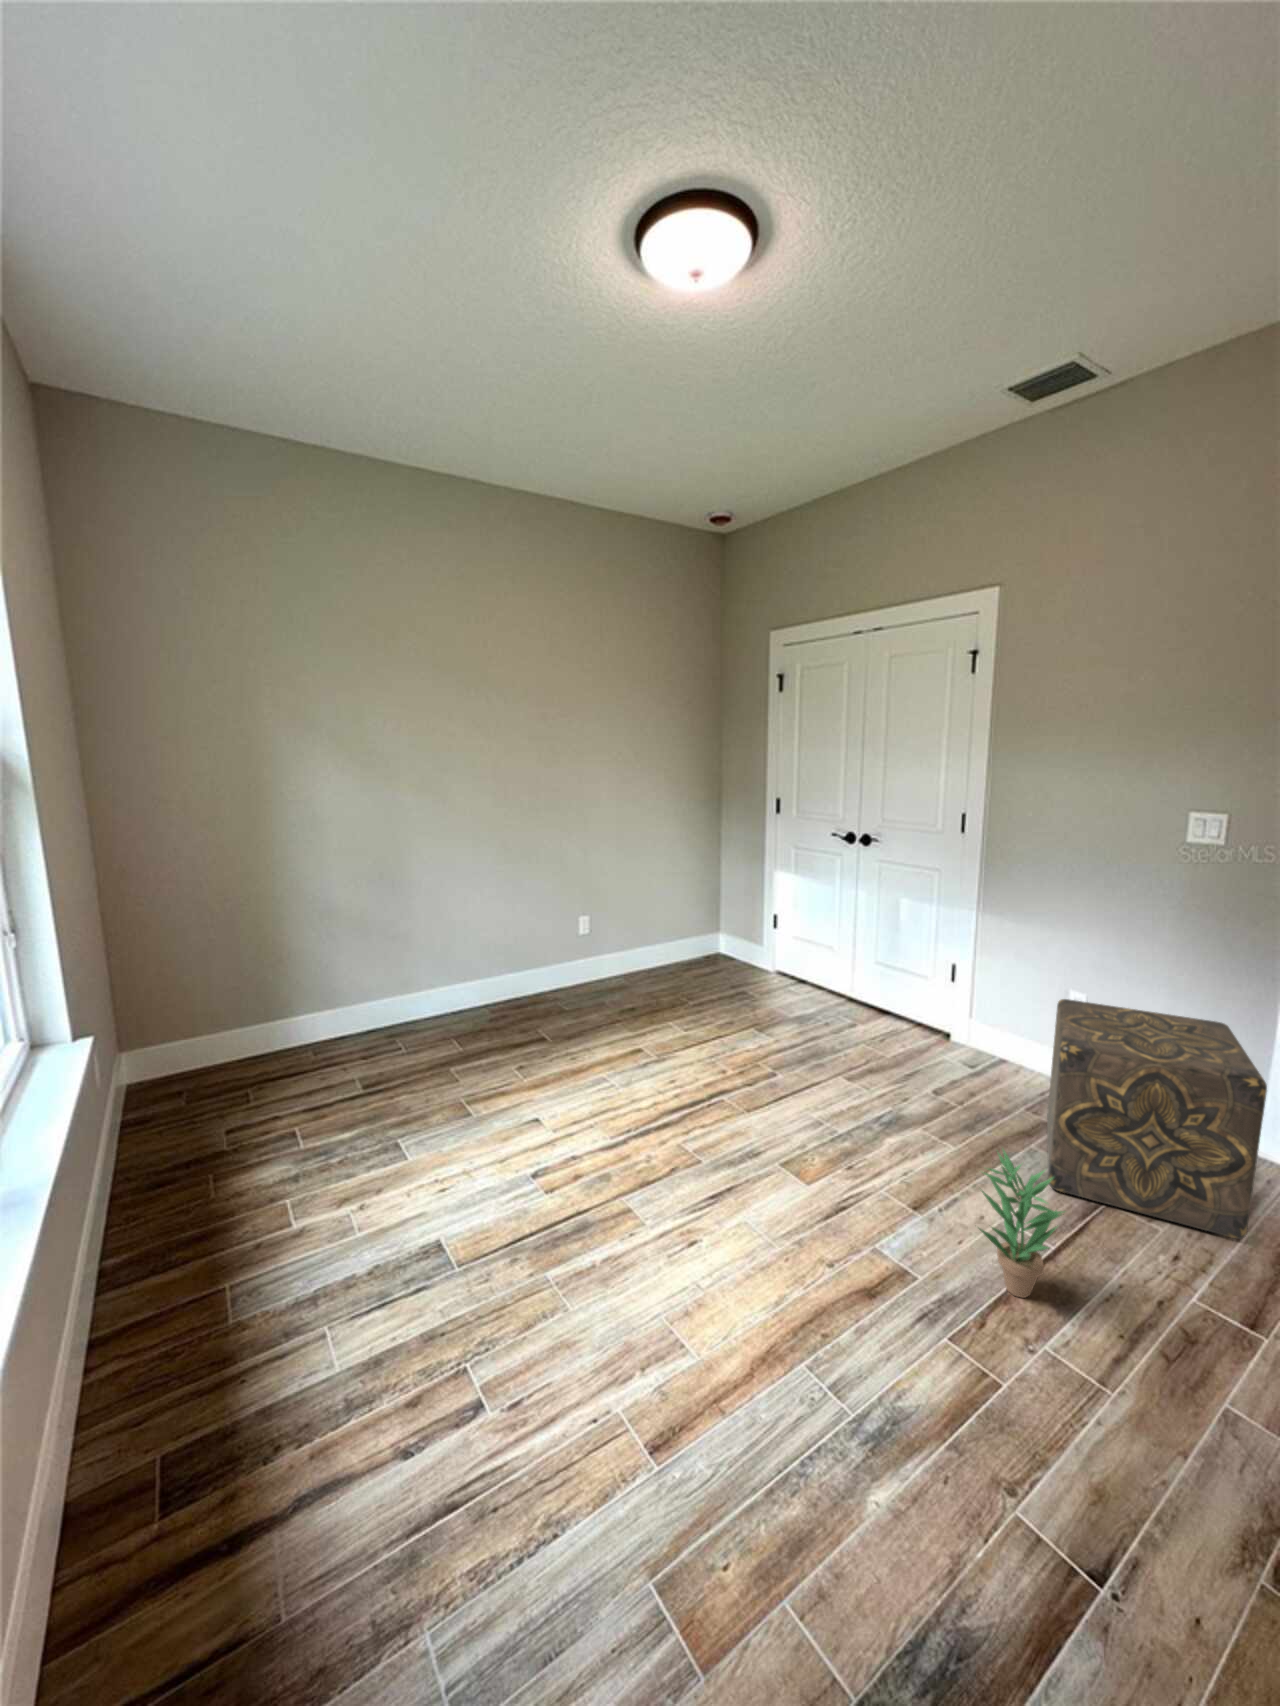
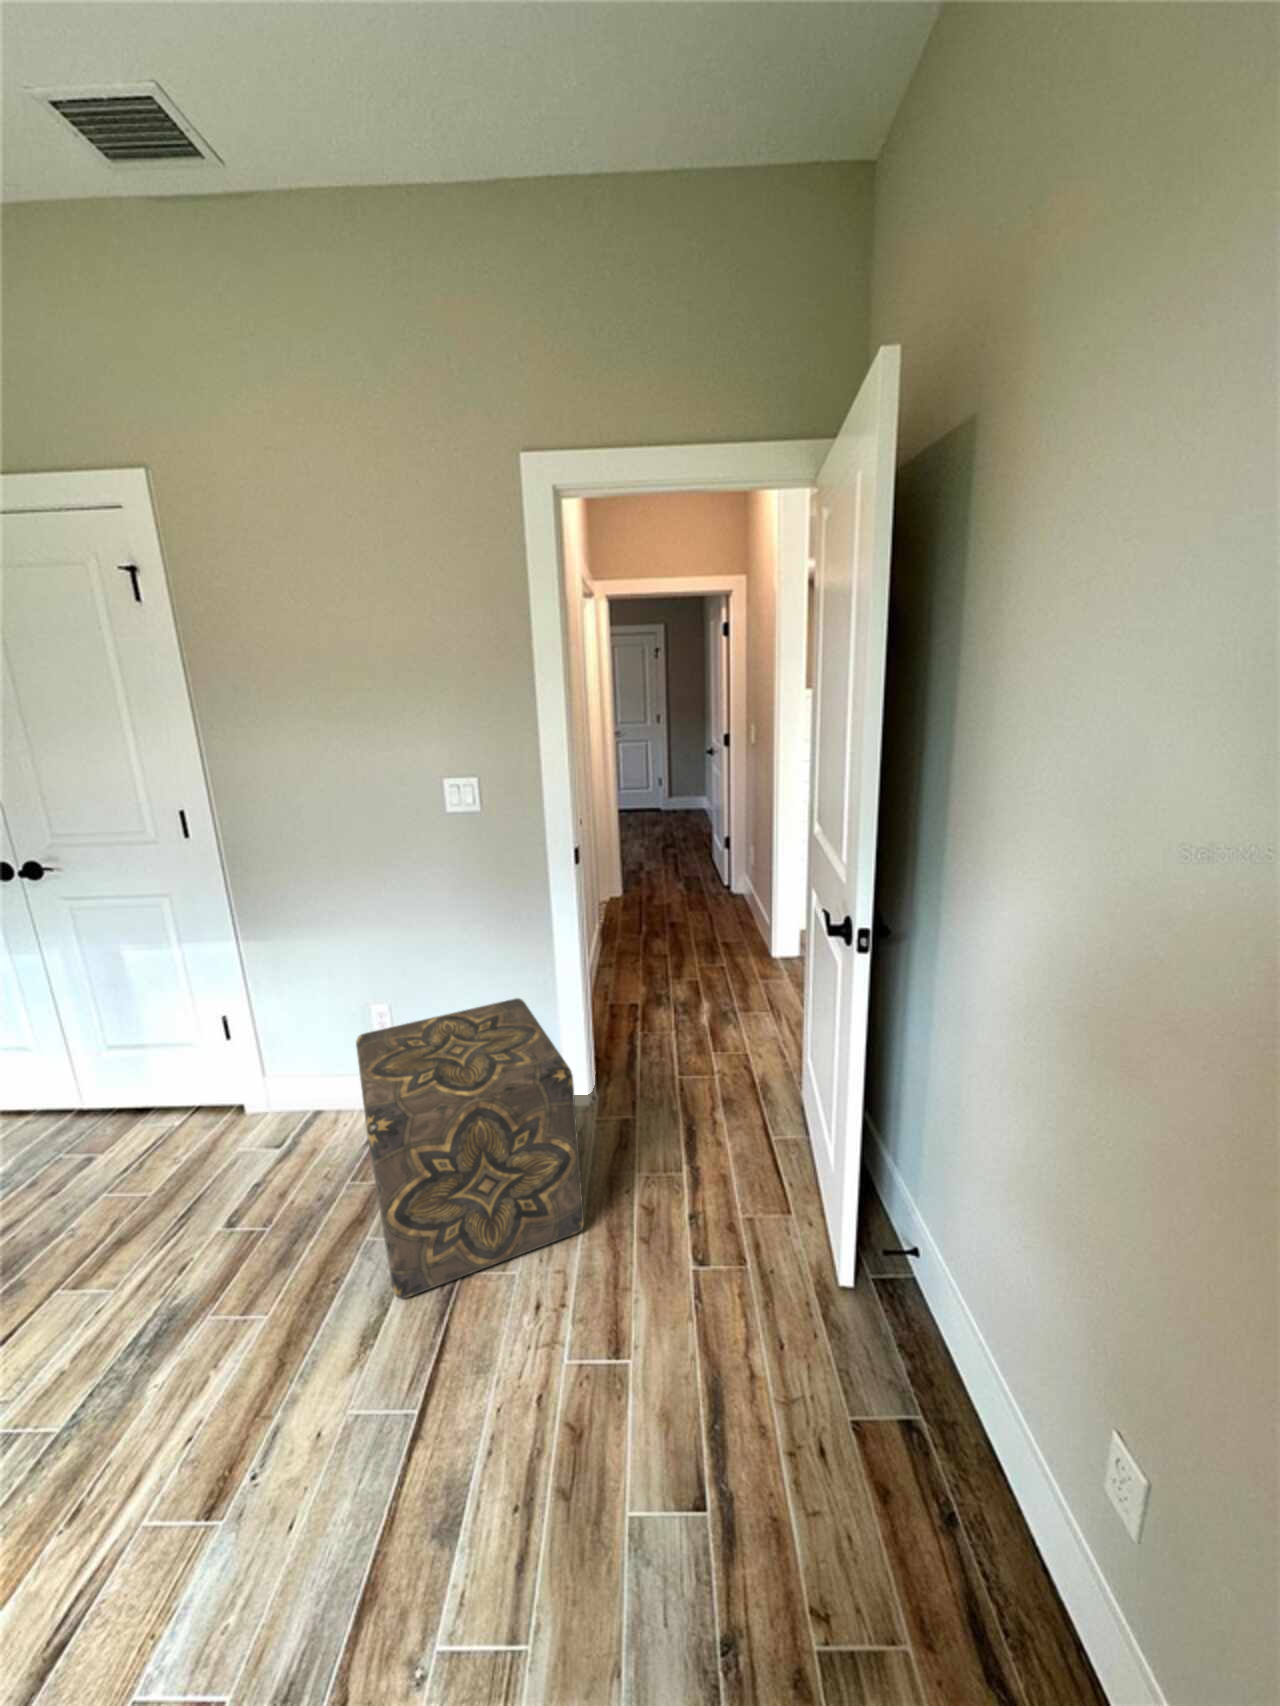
potted plant: present [979,1150,1063,1298] -> none [279,1371,420,1572]

